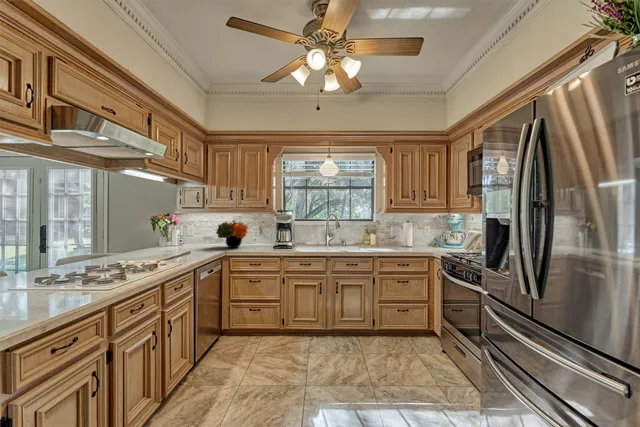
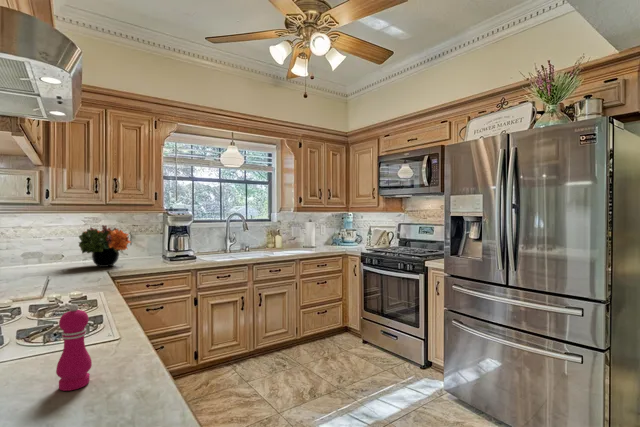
pepper mill: none [31,264,53,312] -> present [56,304,92,391]

